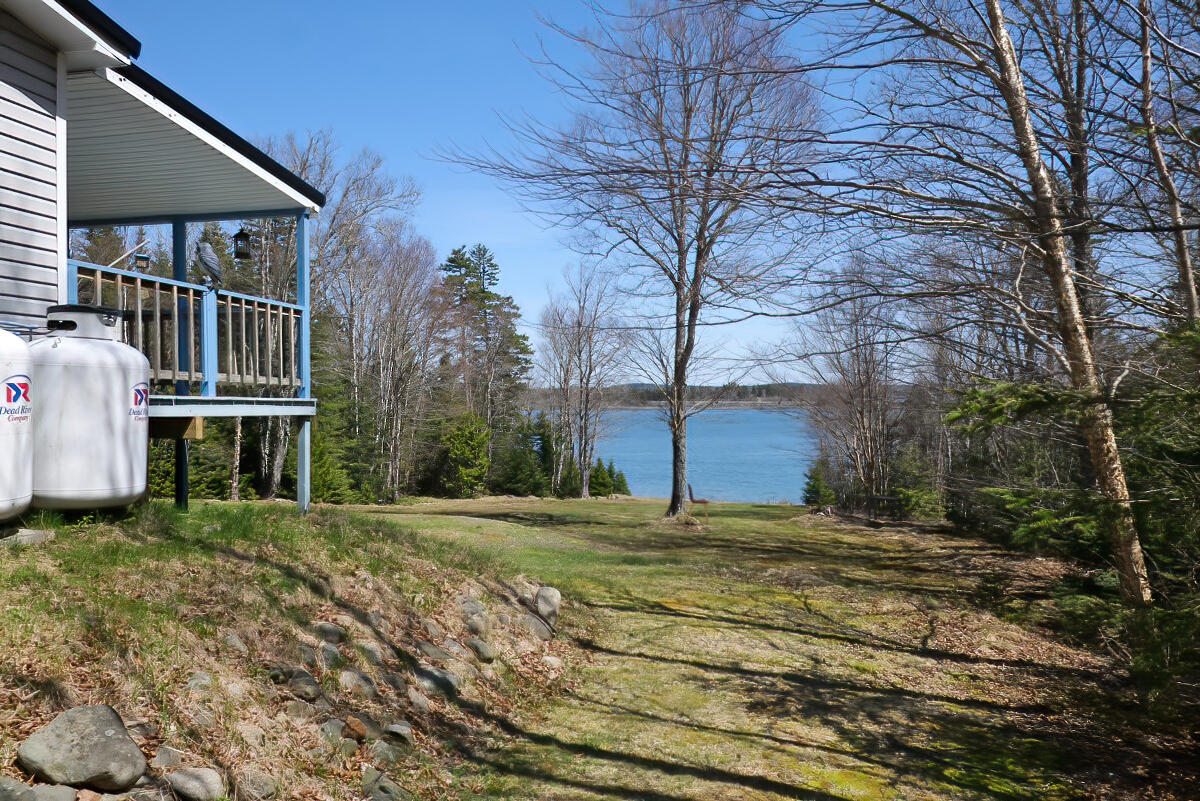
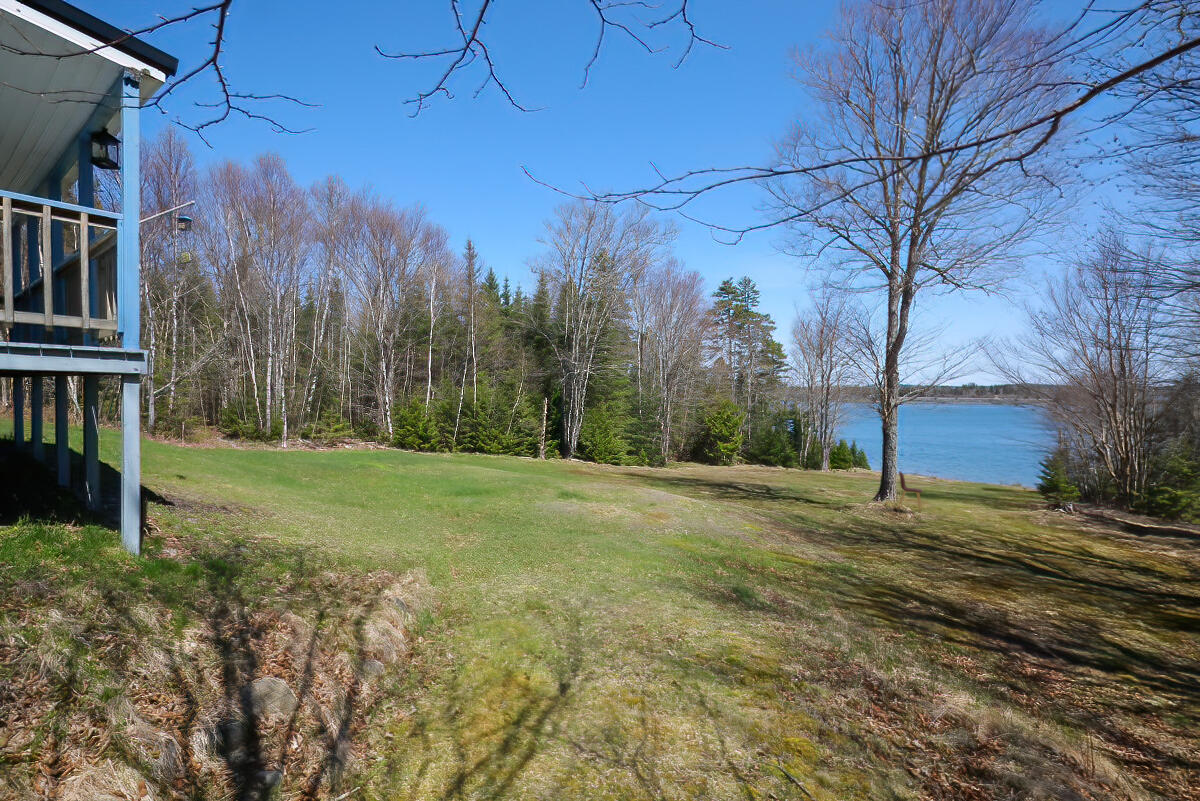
round table: present [866,495,905,522] -> none [1122,495,1183,529]

